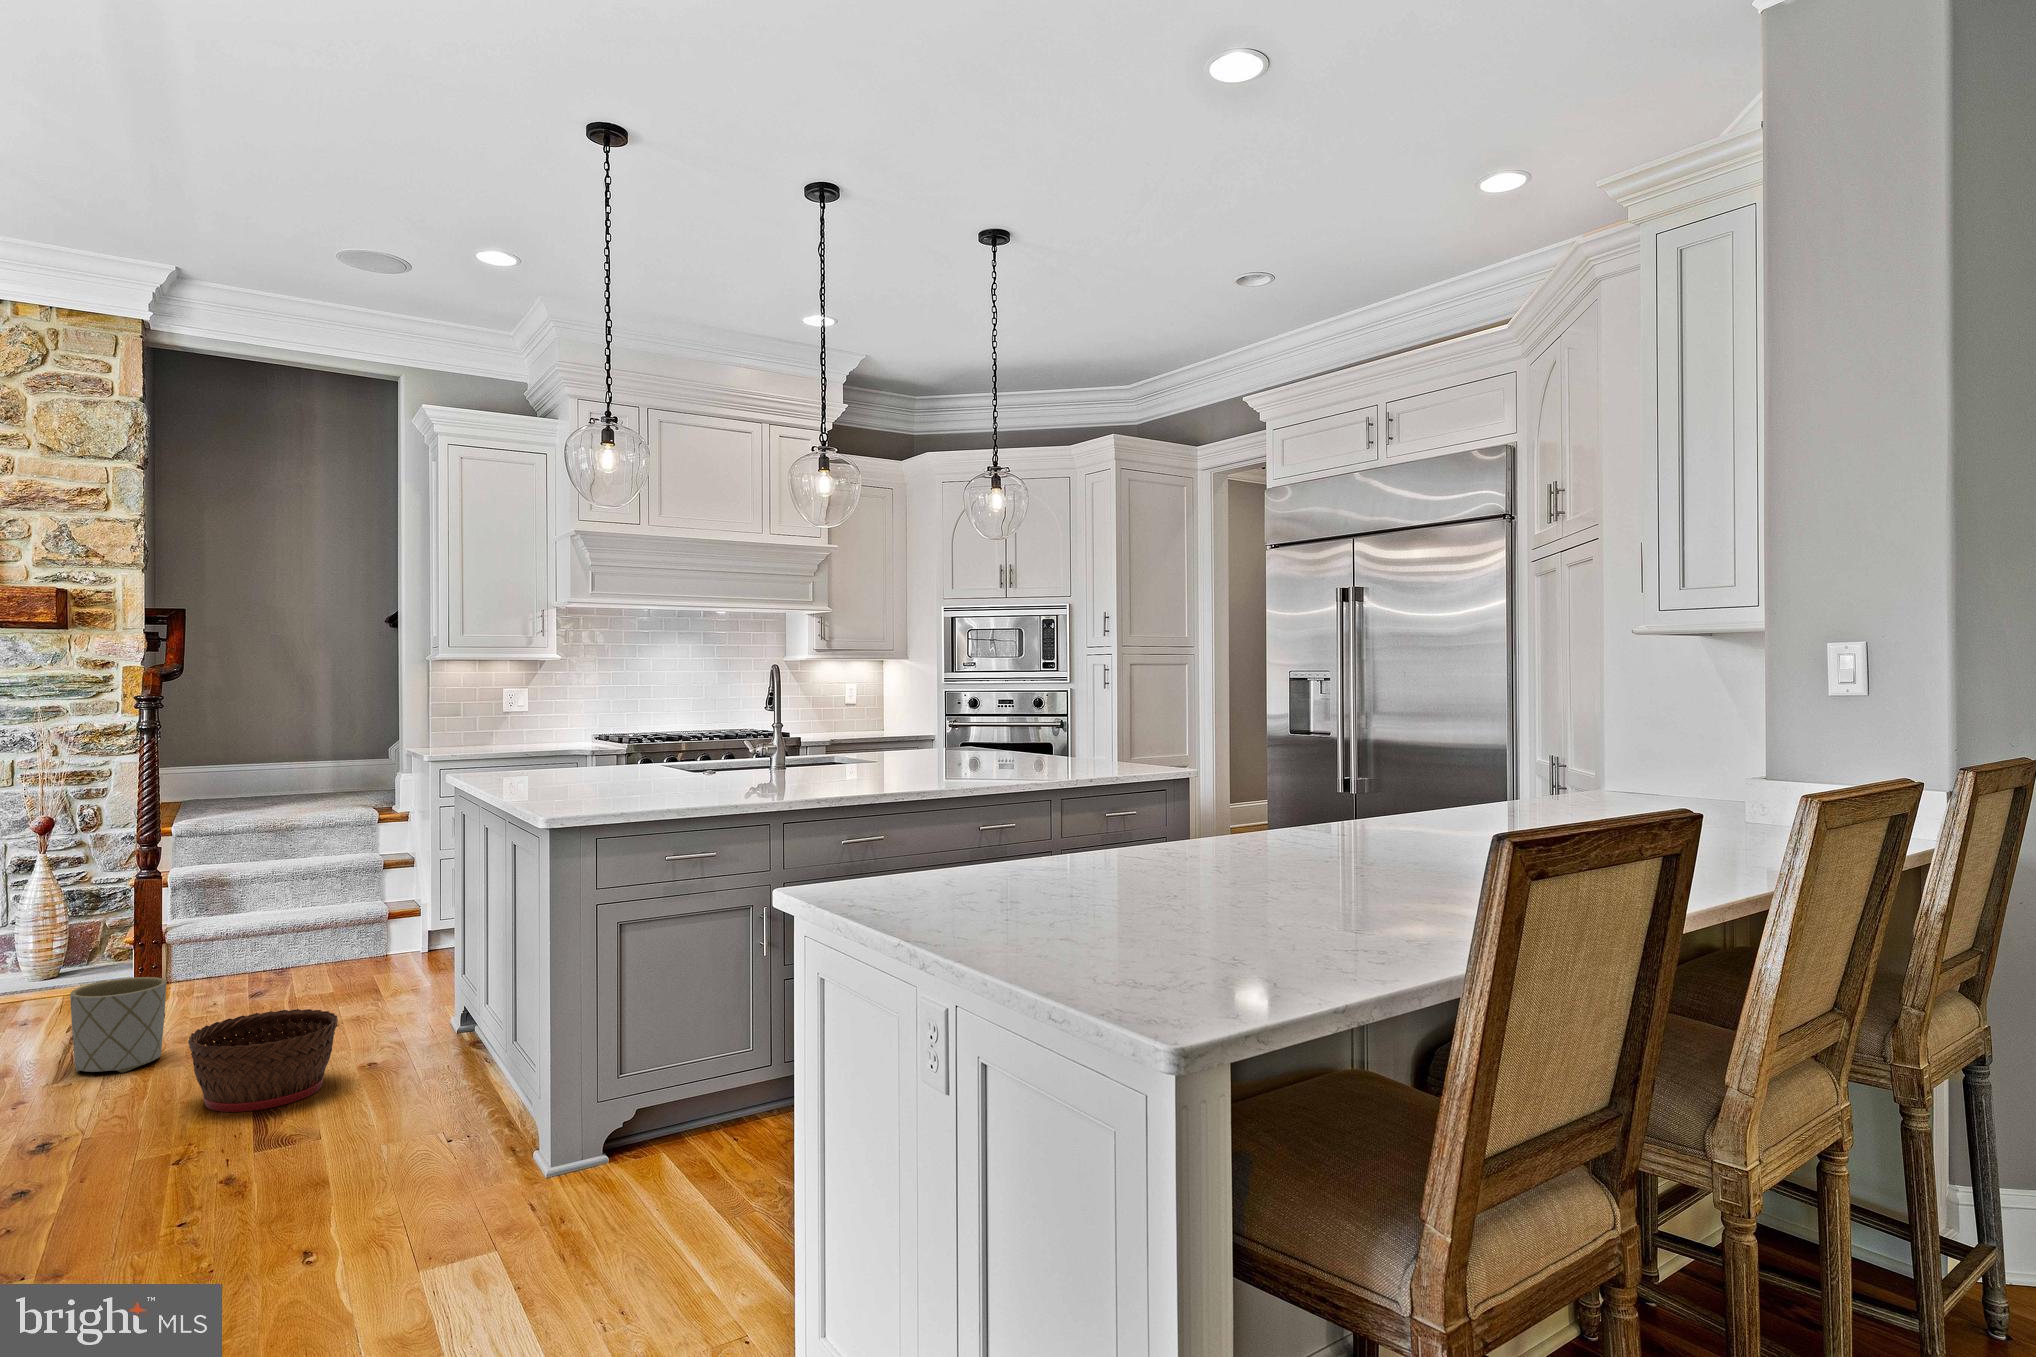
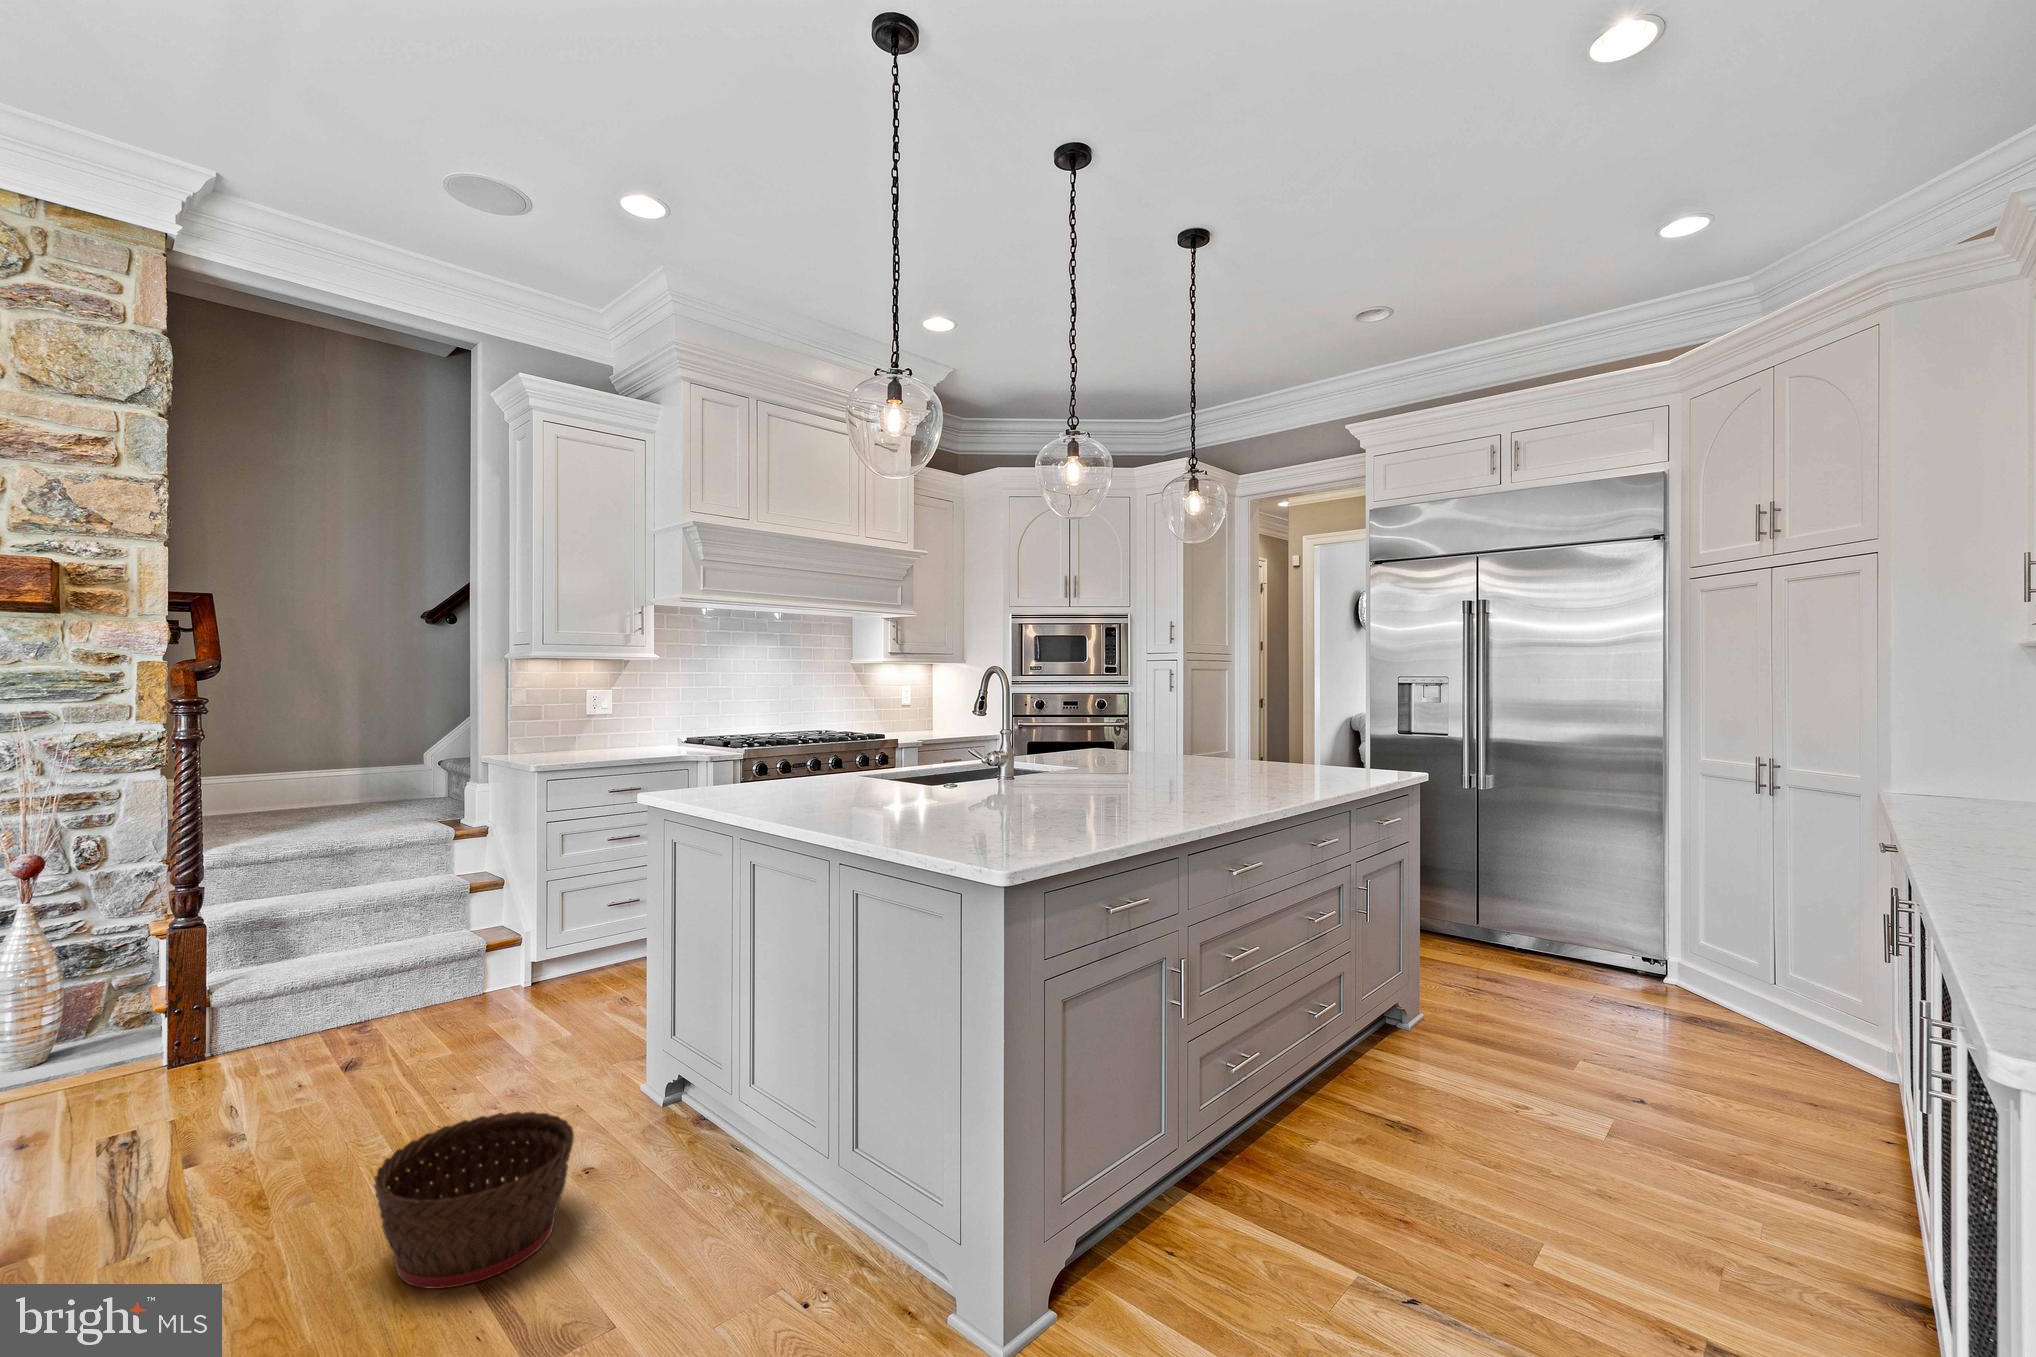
planter: present [70,977,166,1073] -> none [144,1080,285,1235]

